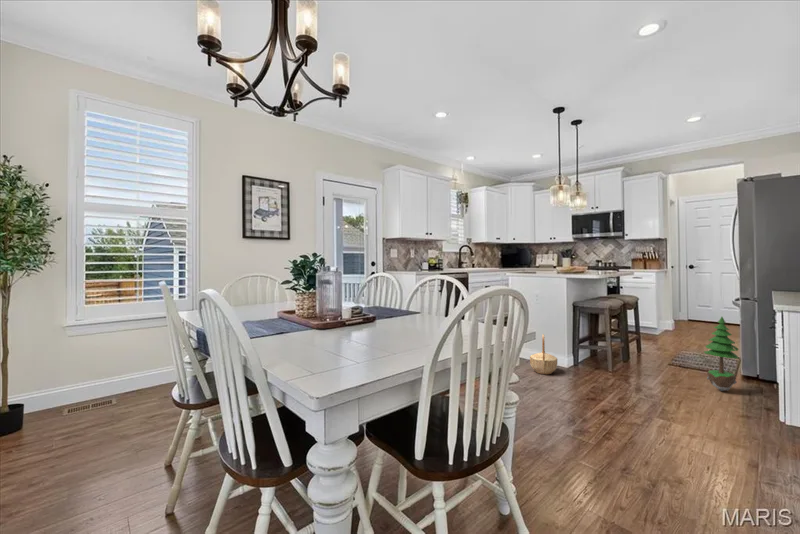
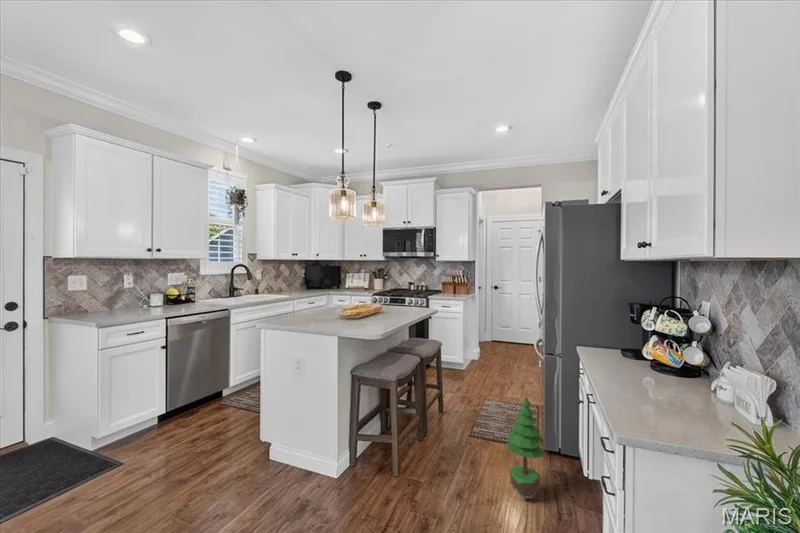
basket: present [530,334,557,374] -> none [275,429,319,505]

